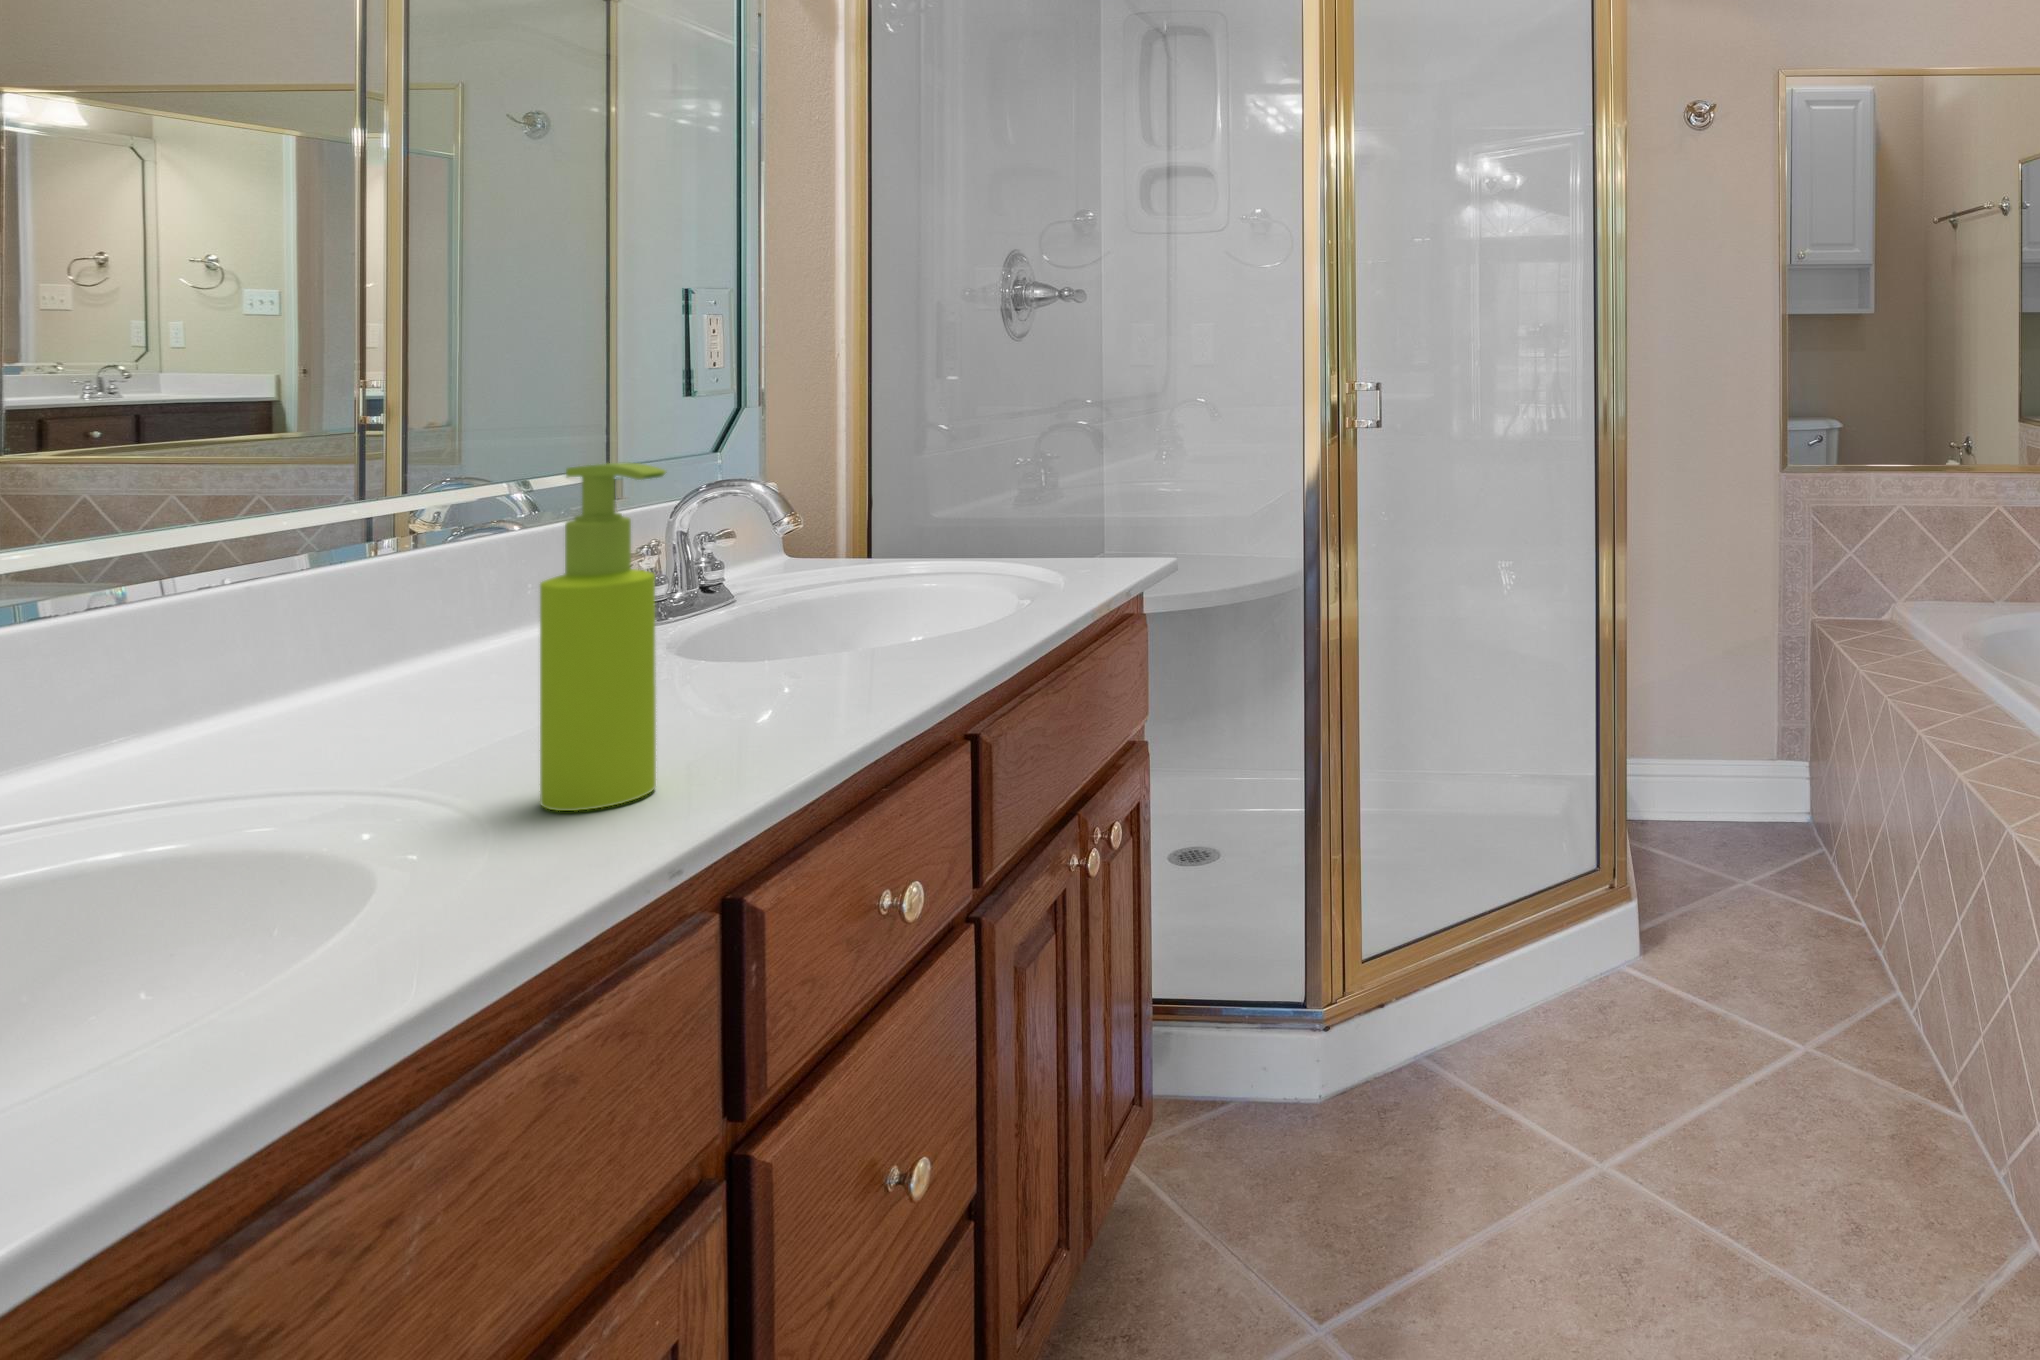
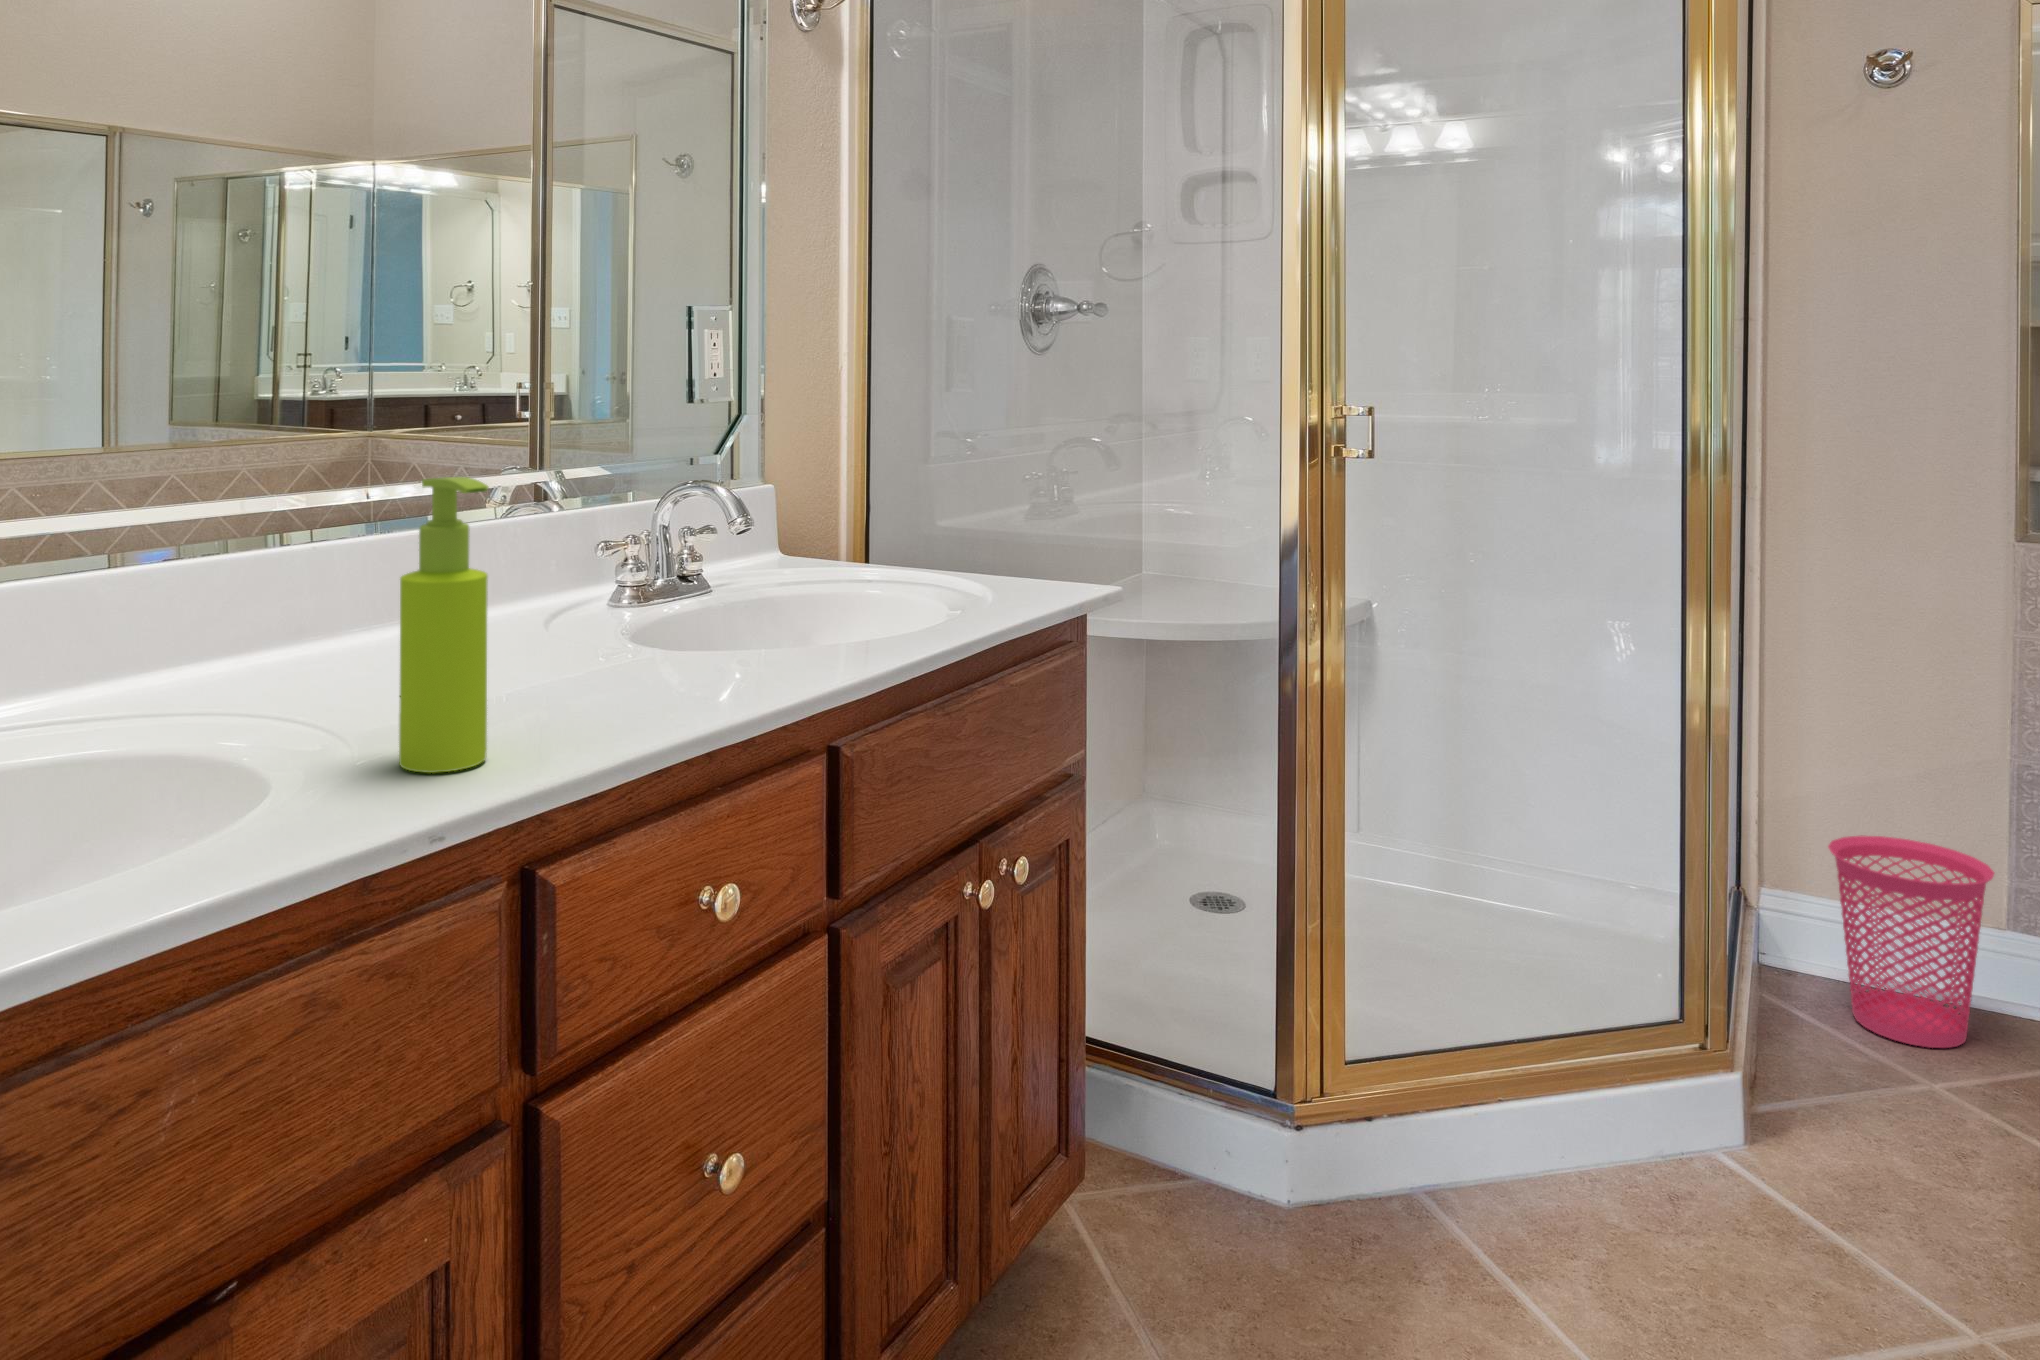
waste basket: none [1668,703,1773,856] -> present [1828,835,1994,1048]

